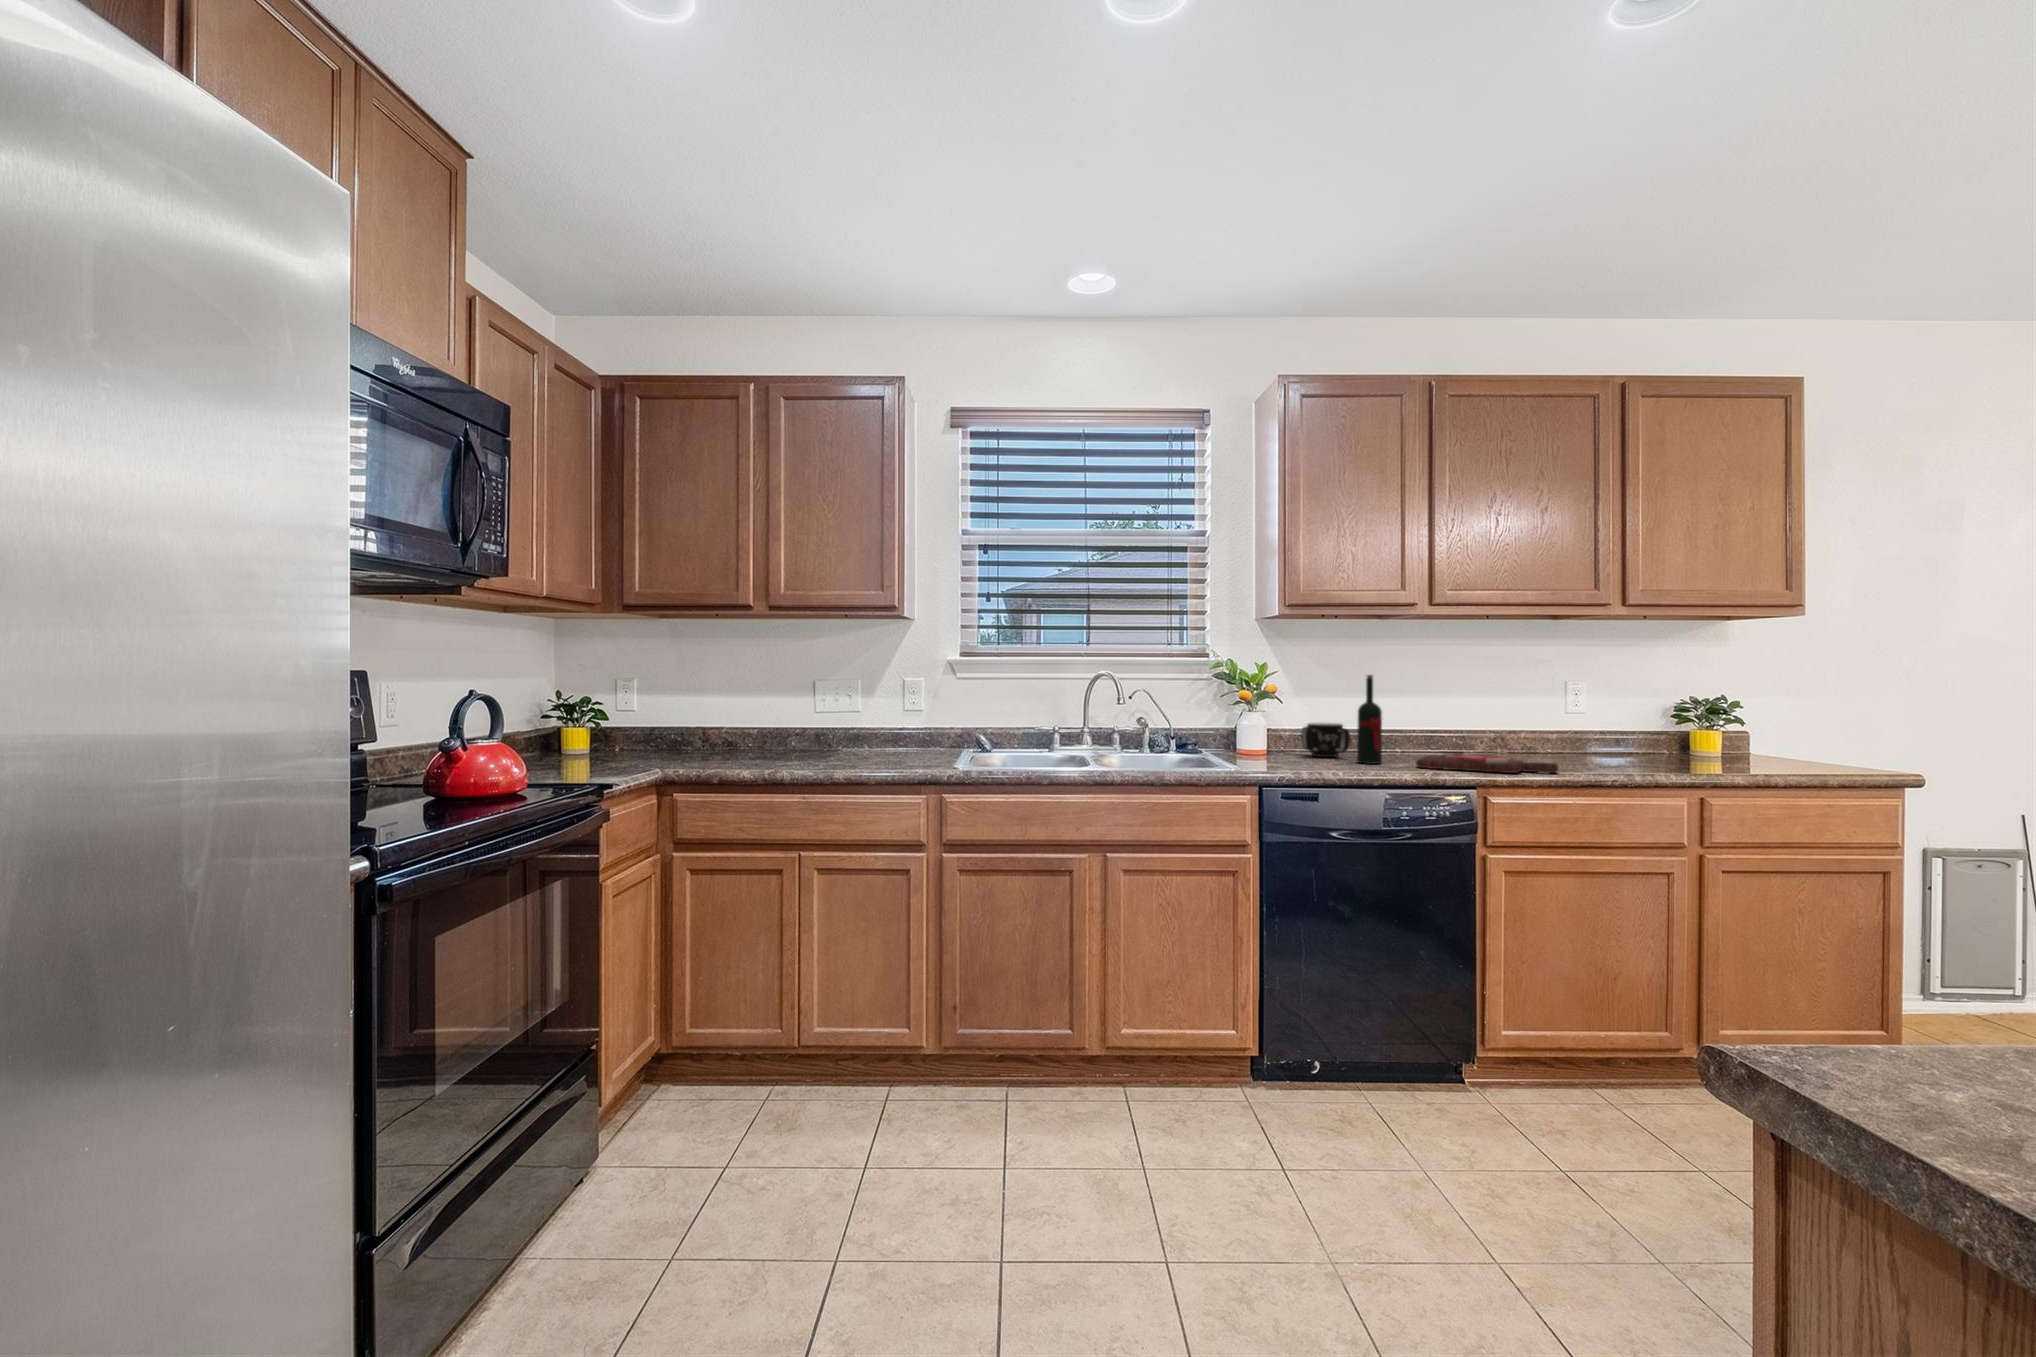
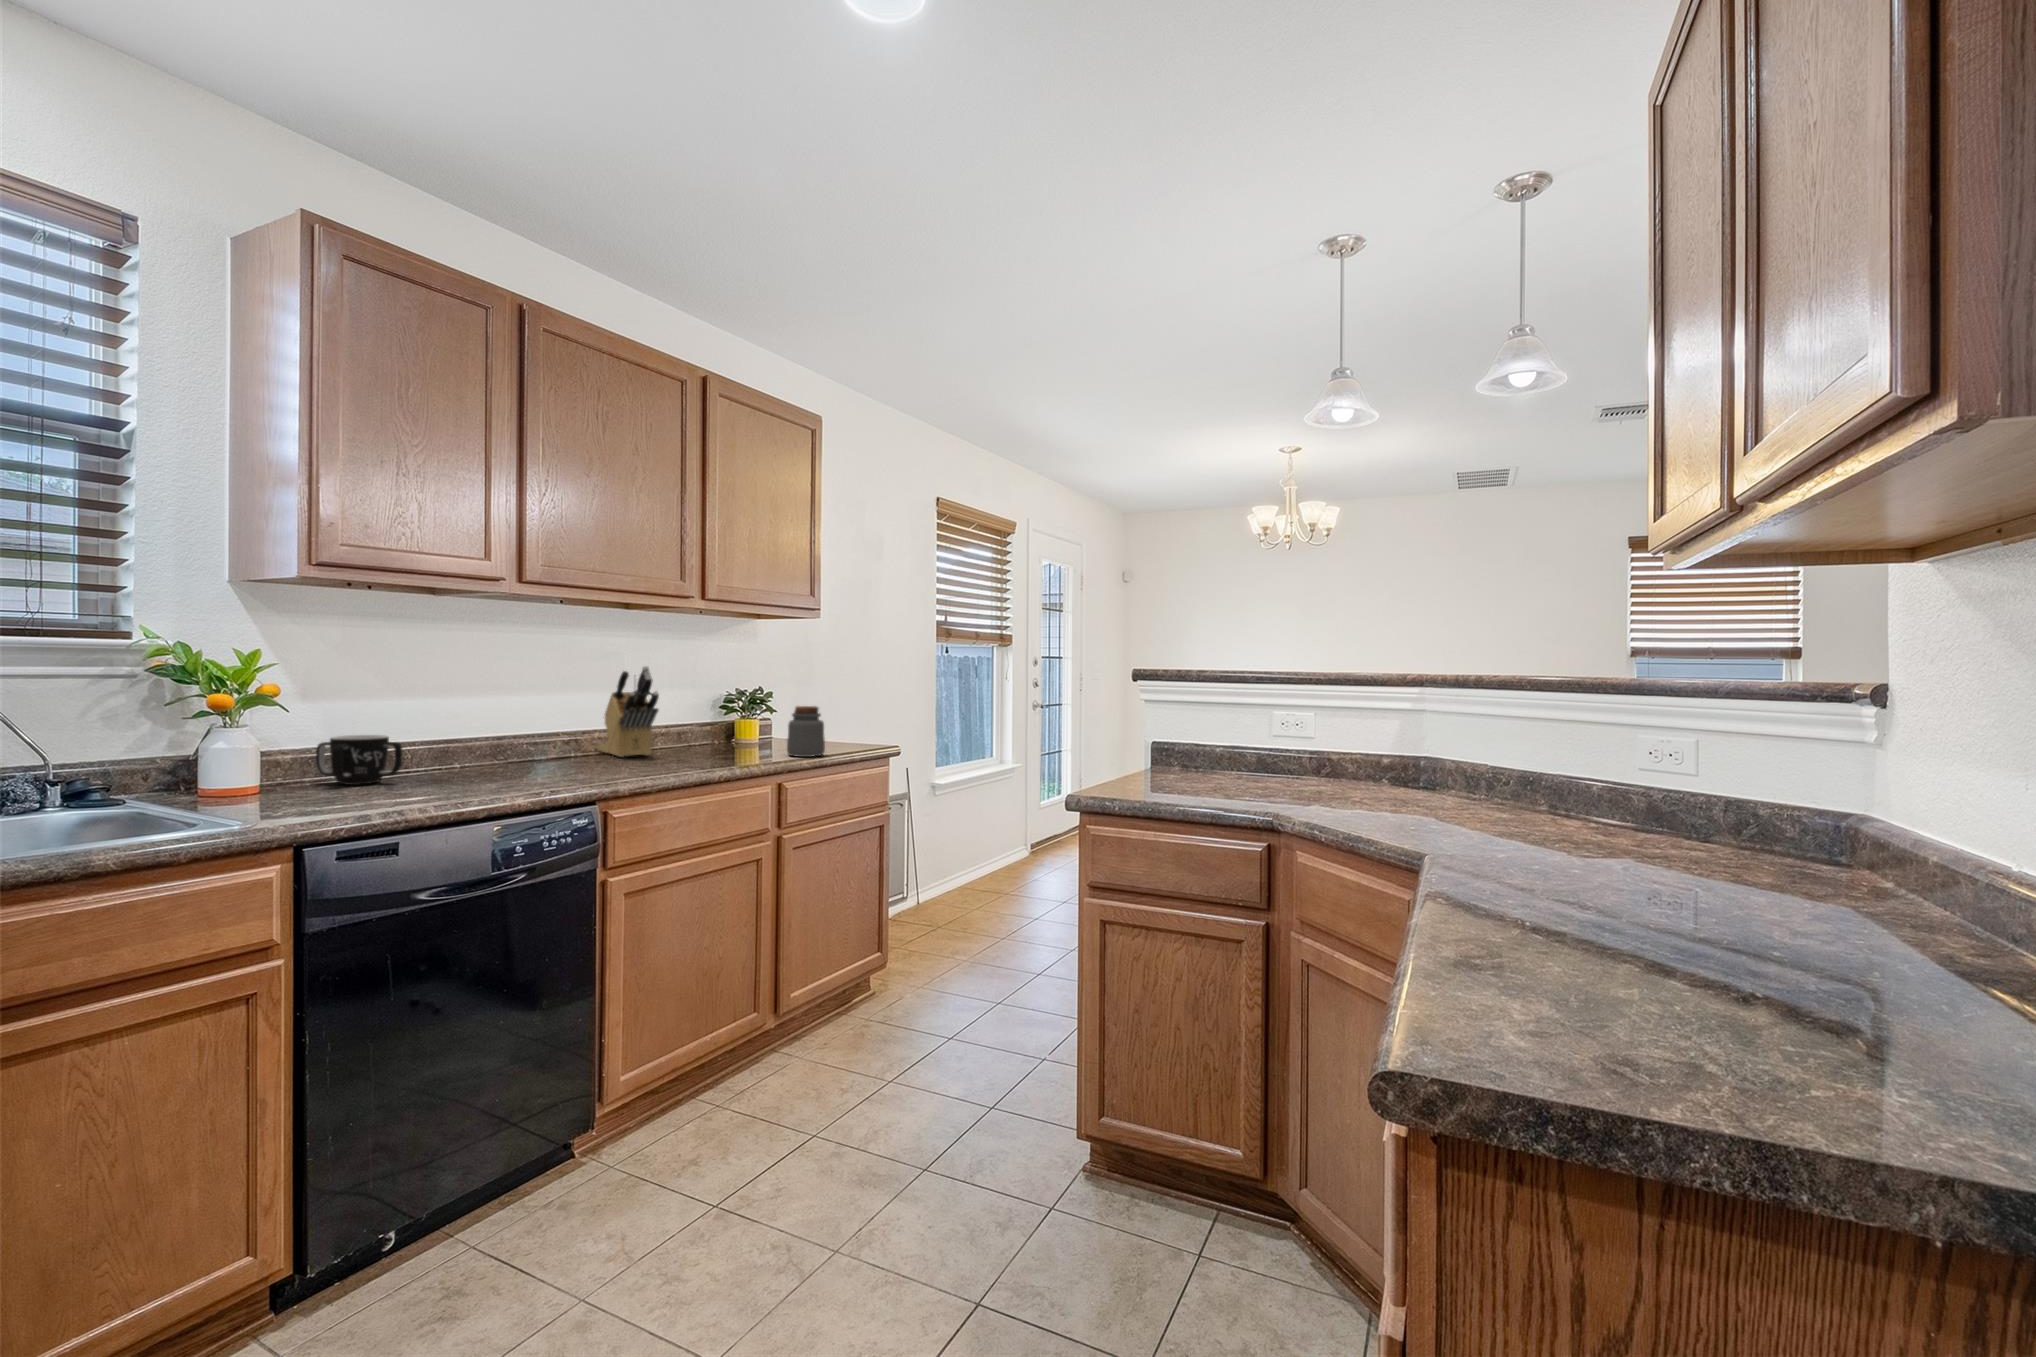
knife block: none [1529,672,1578,758] -> present [596,666,659,757]
wine bottle: present [1357,675,1382,764] -> none [420,669,460,788]
jar: none [1736,715,1791,773] -> present [787,706,825,757]
cutting board: present [1416,753,1559,773] -> none [508,759,666,787]

